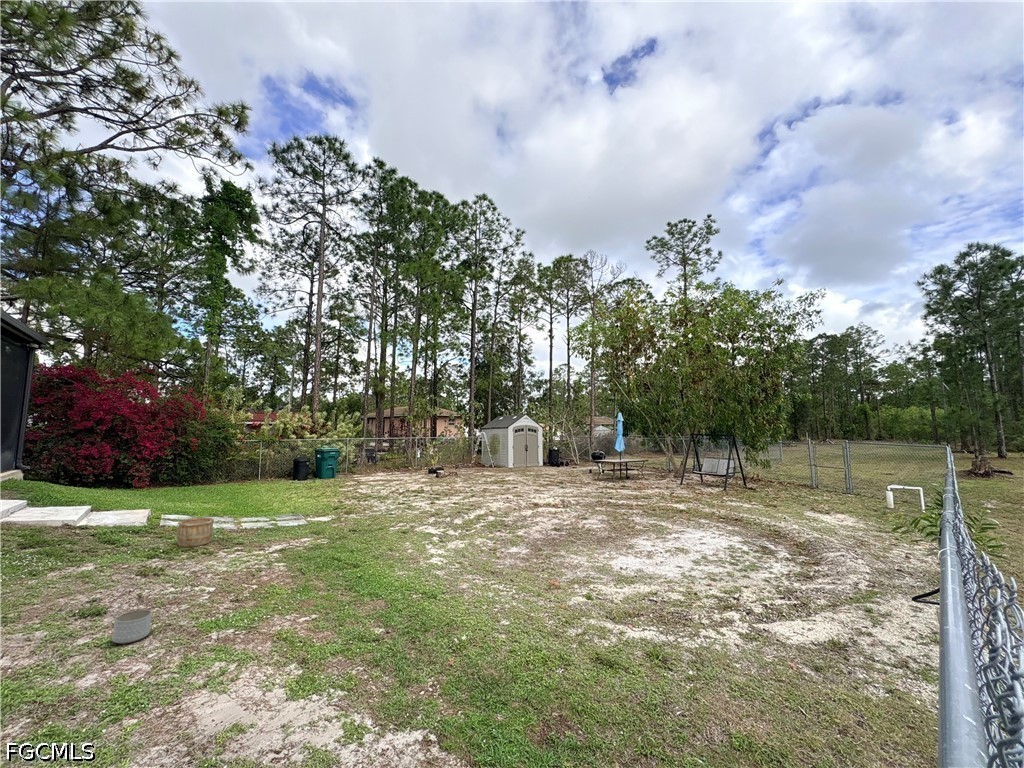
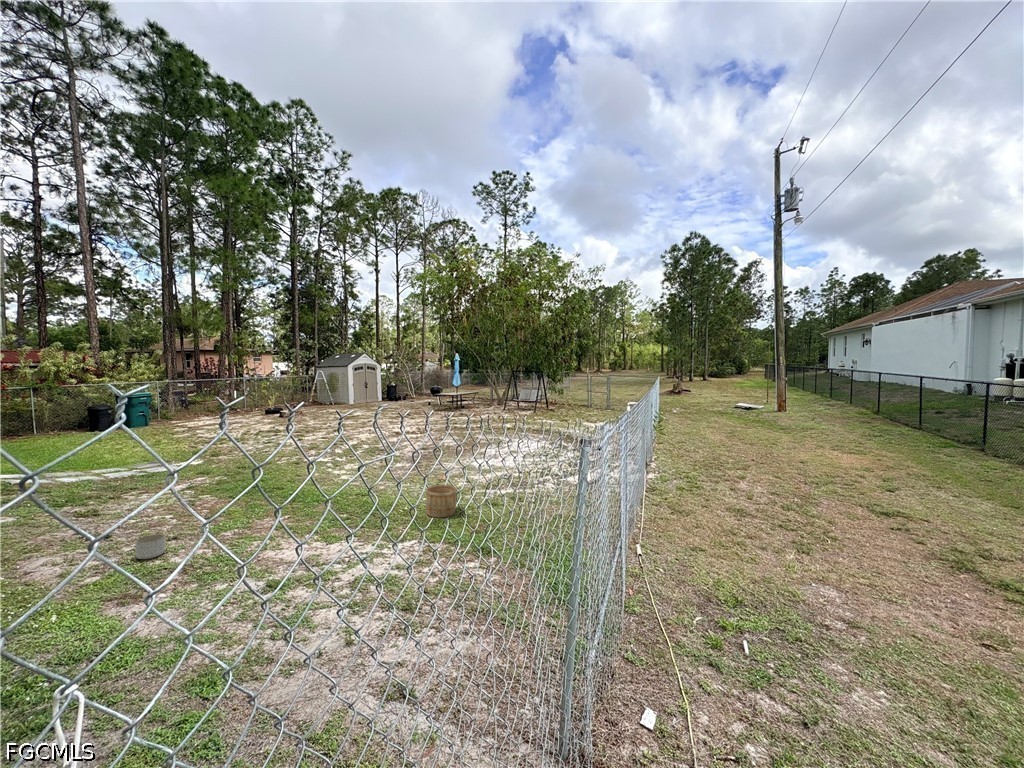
wooden bucket: present [178,517,214,547] -> present [426,484,457,518]

